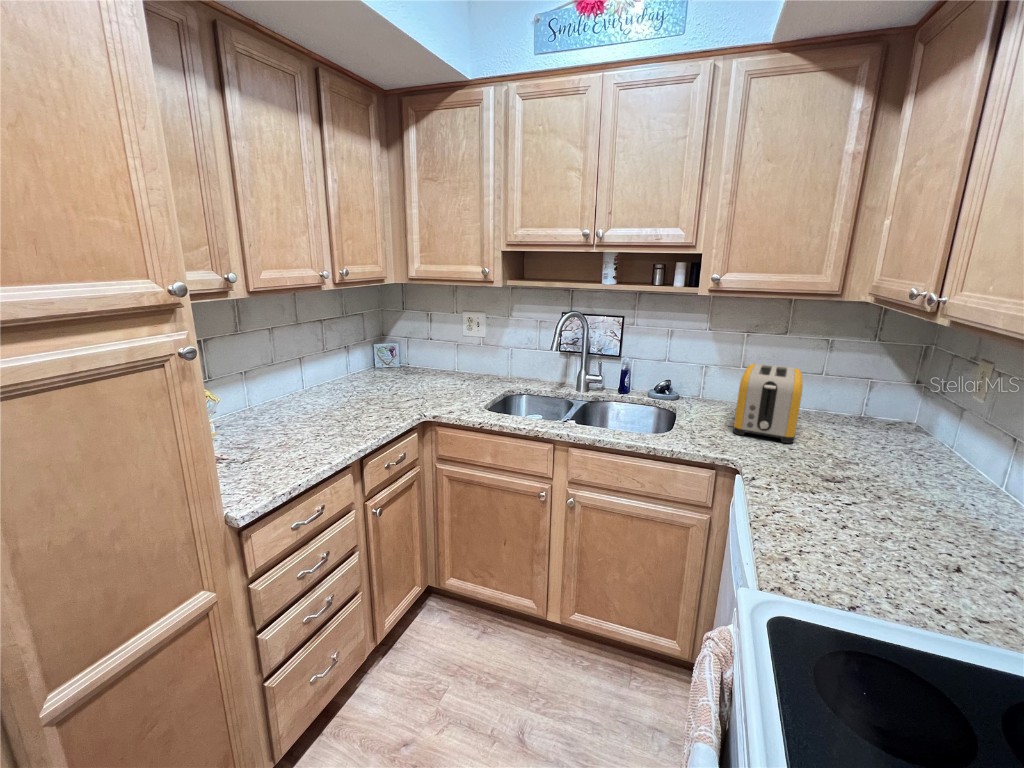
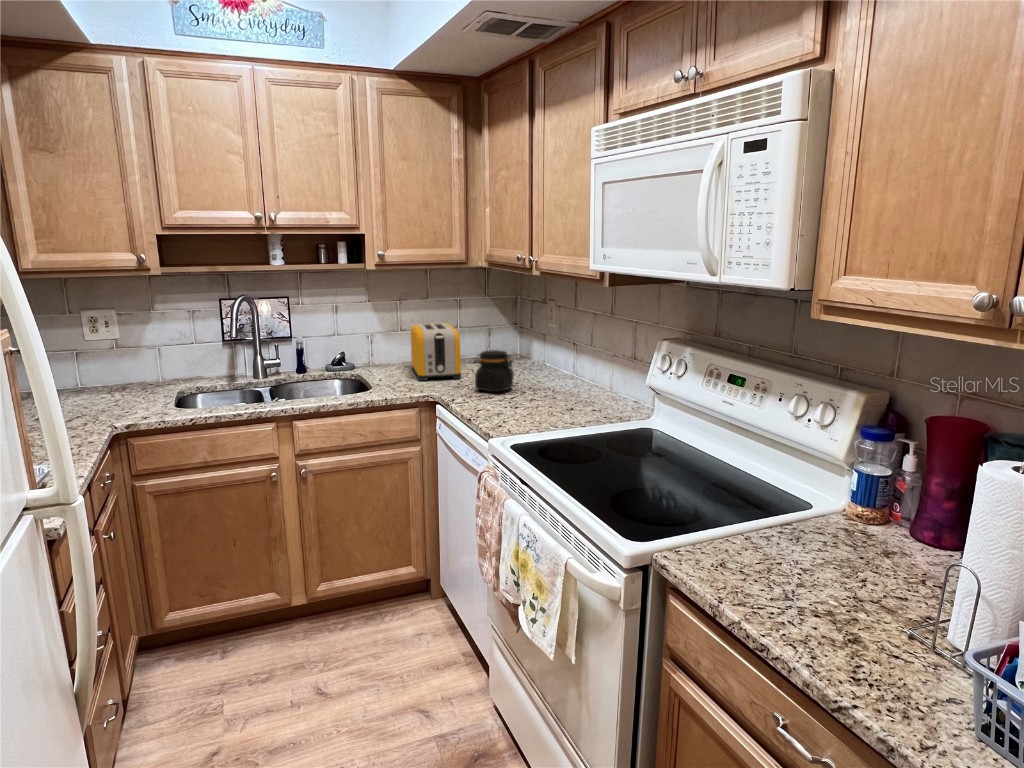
jar: none [798,421,872,487] -> present [474,350,514,392]

